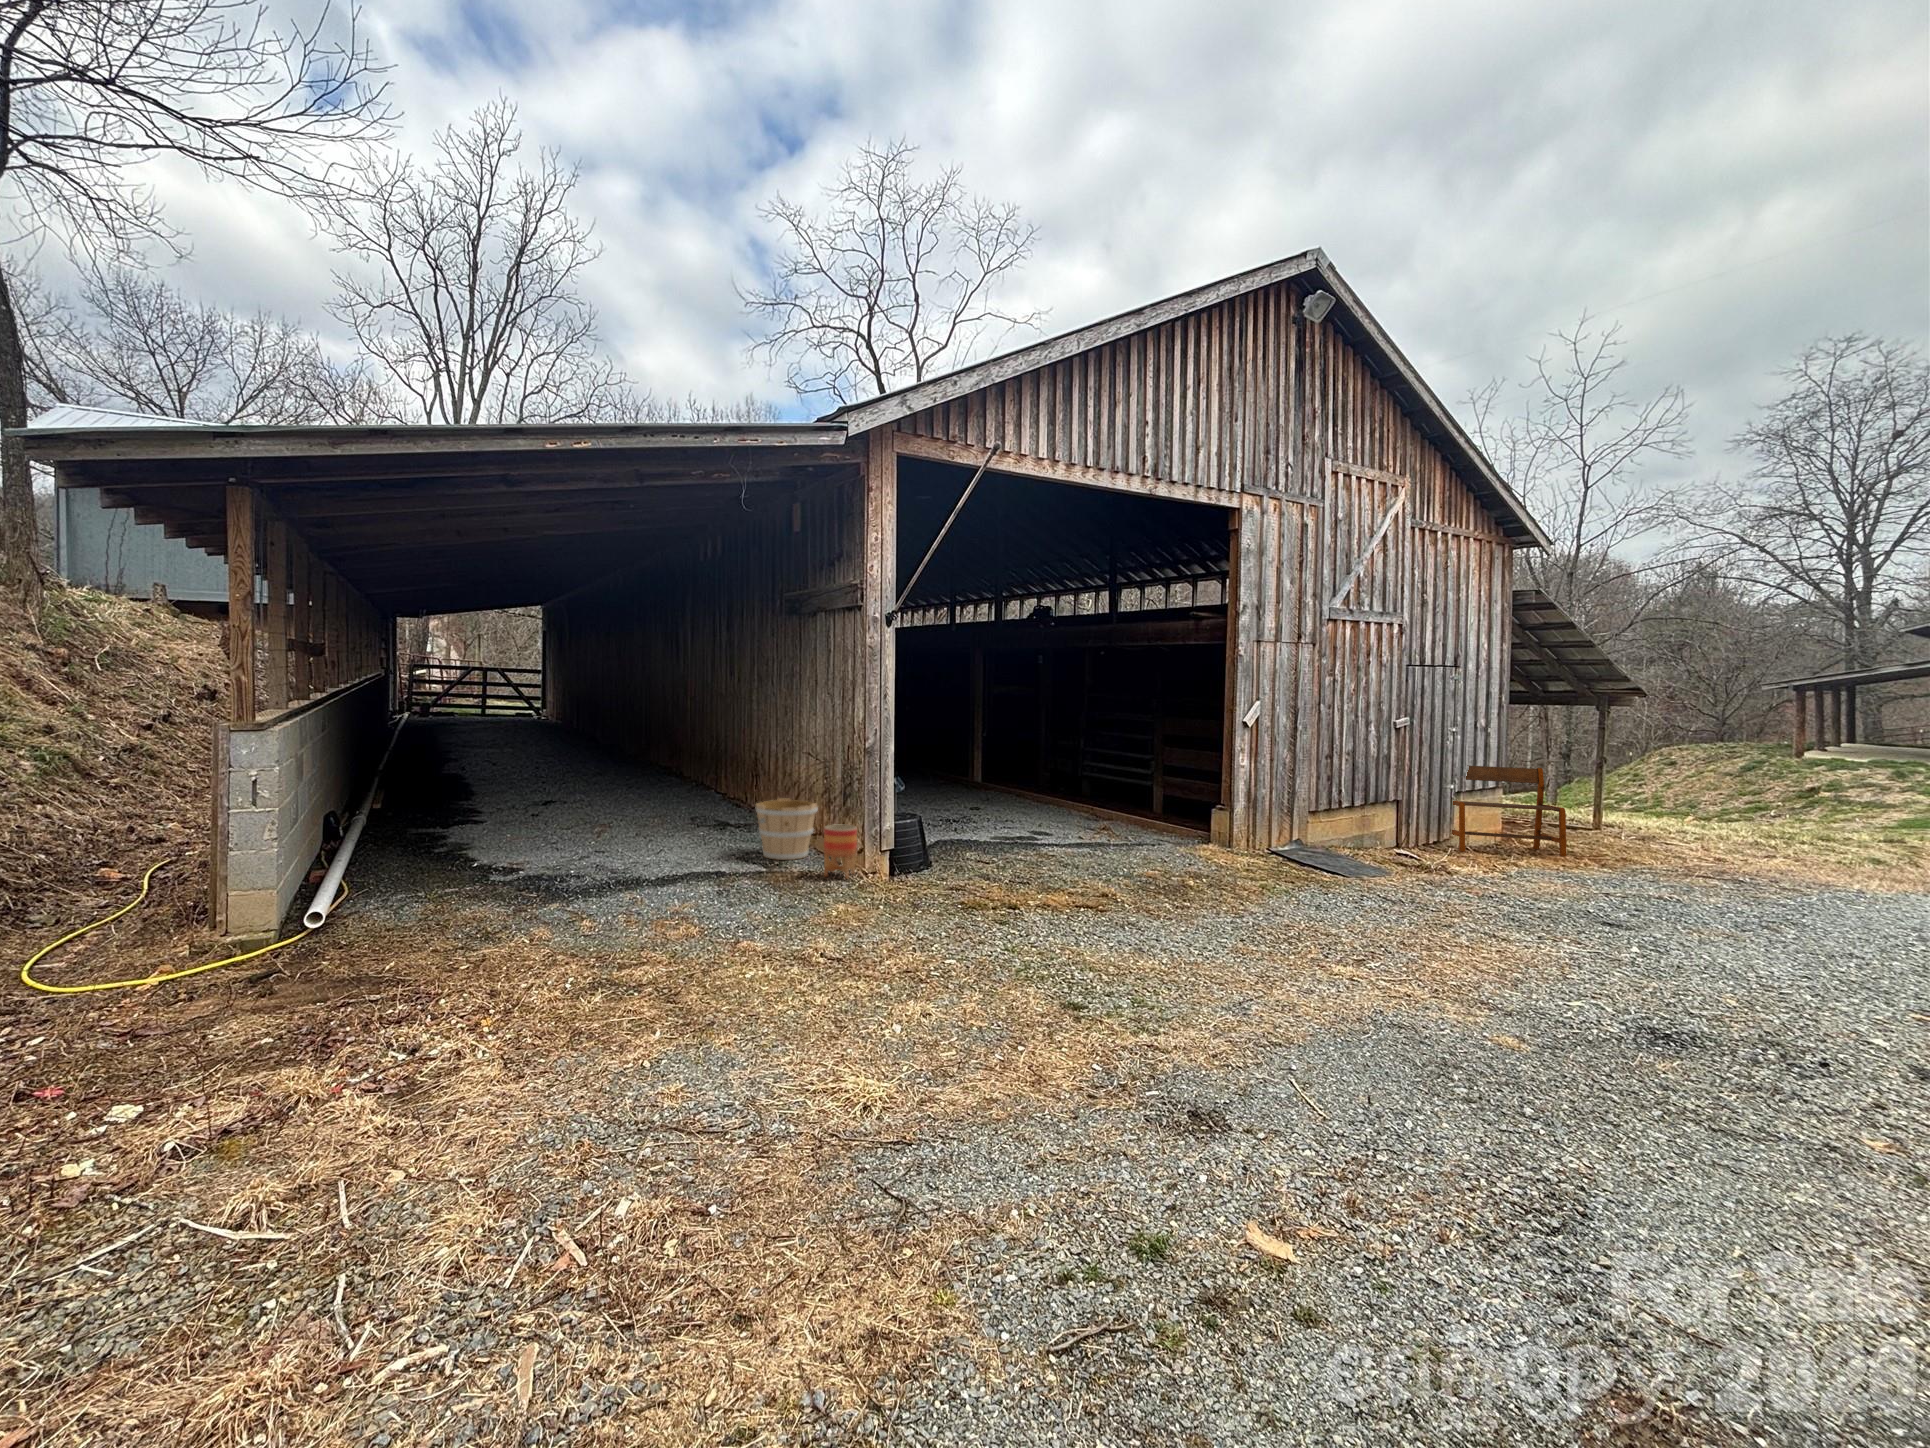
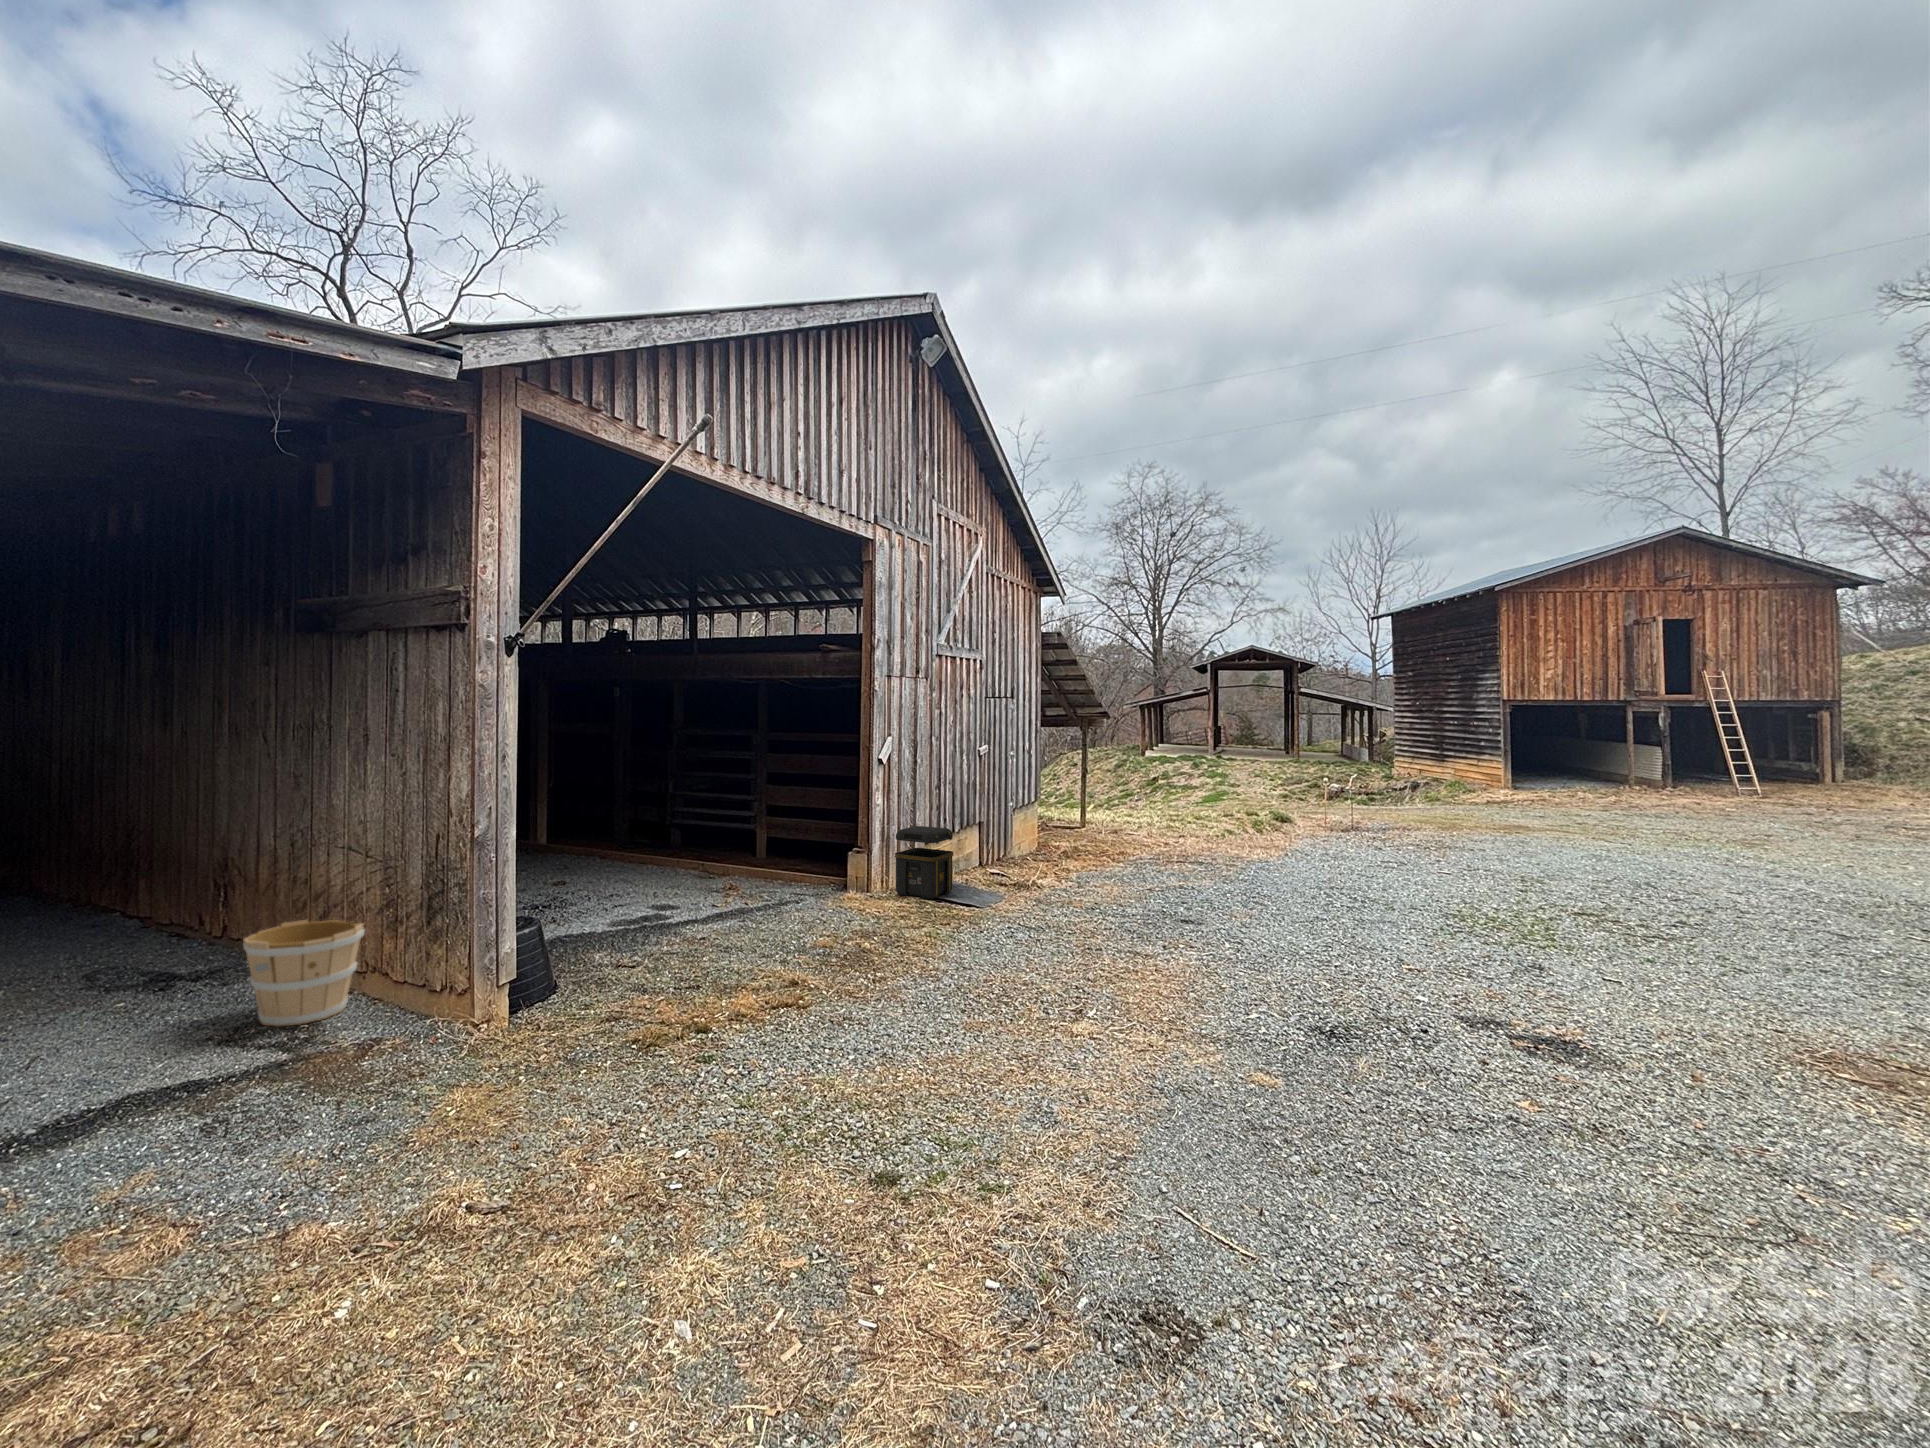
bench: present [1452,766,1566,856] -> none [1002,782,1090,862]
toolbox: none [1259,791,1325,862] -> present [895,826,954,899]
planter: present [824,824,857,878] -> none [396,953,454,1044]

